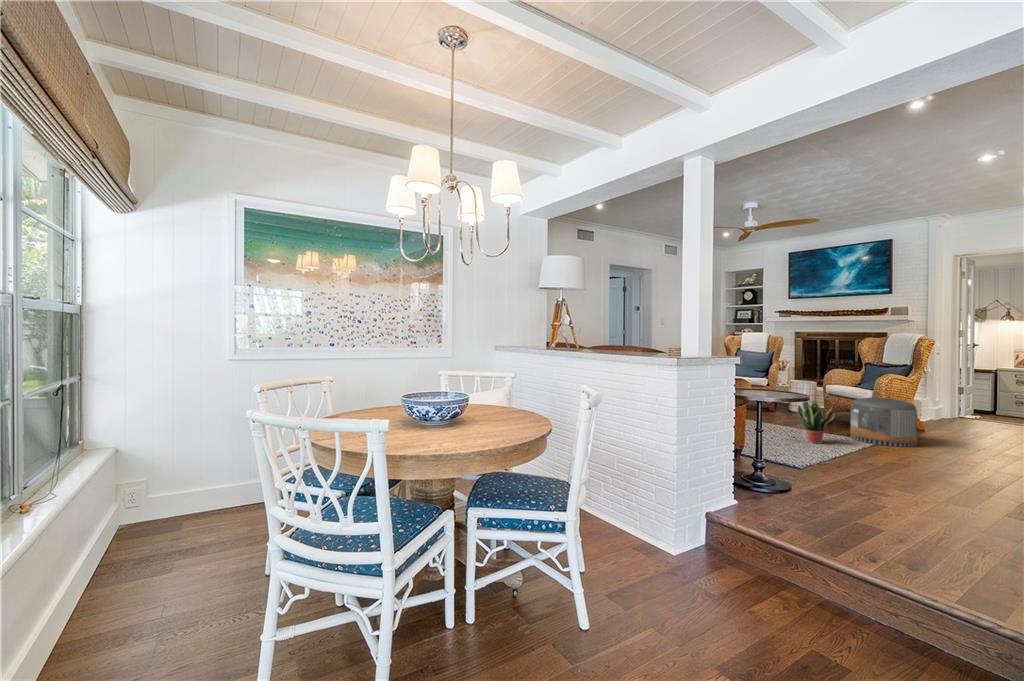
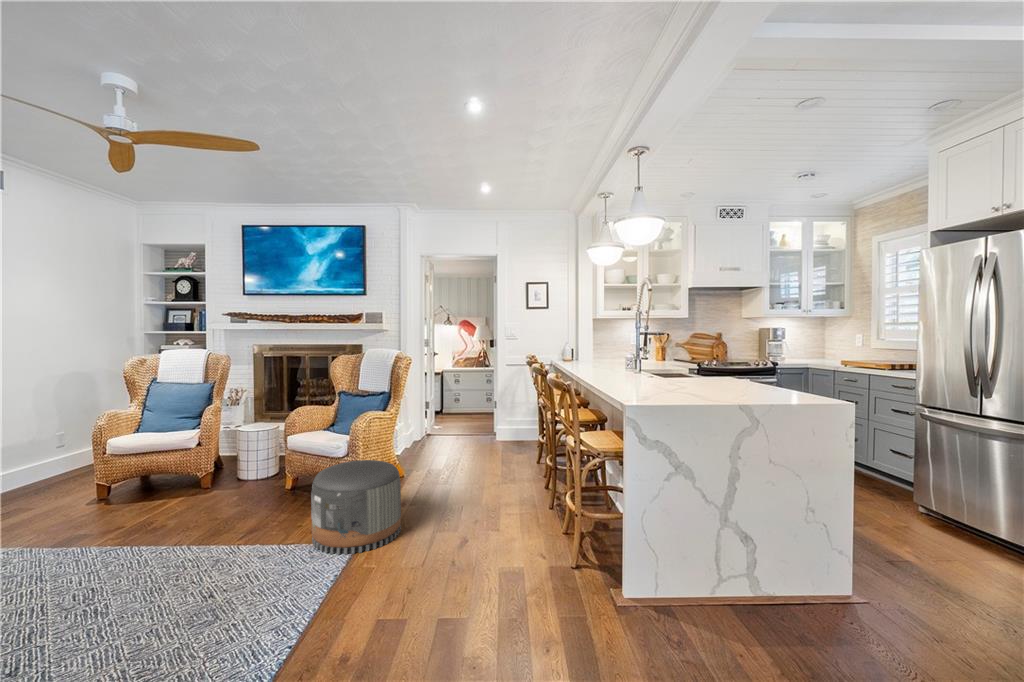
potted plant: present [798,402,834,444] -> none [201,506,274,608]

